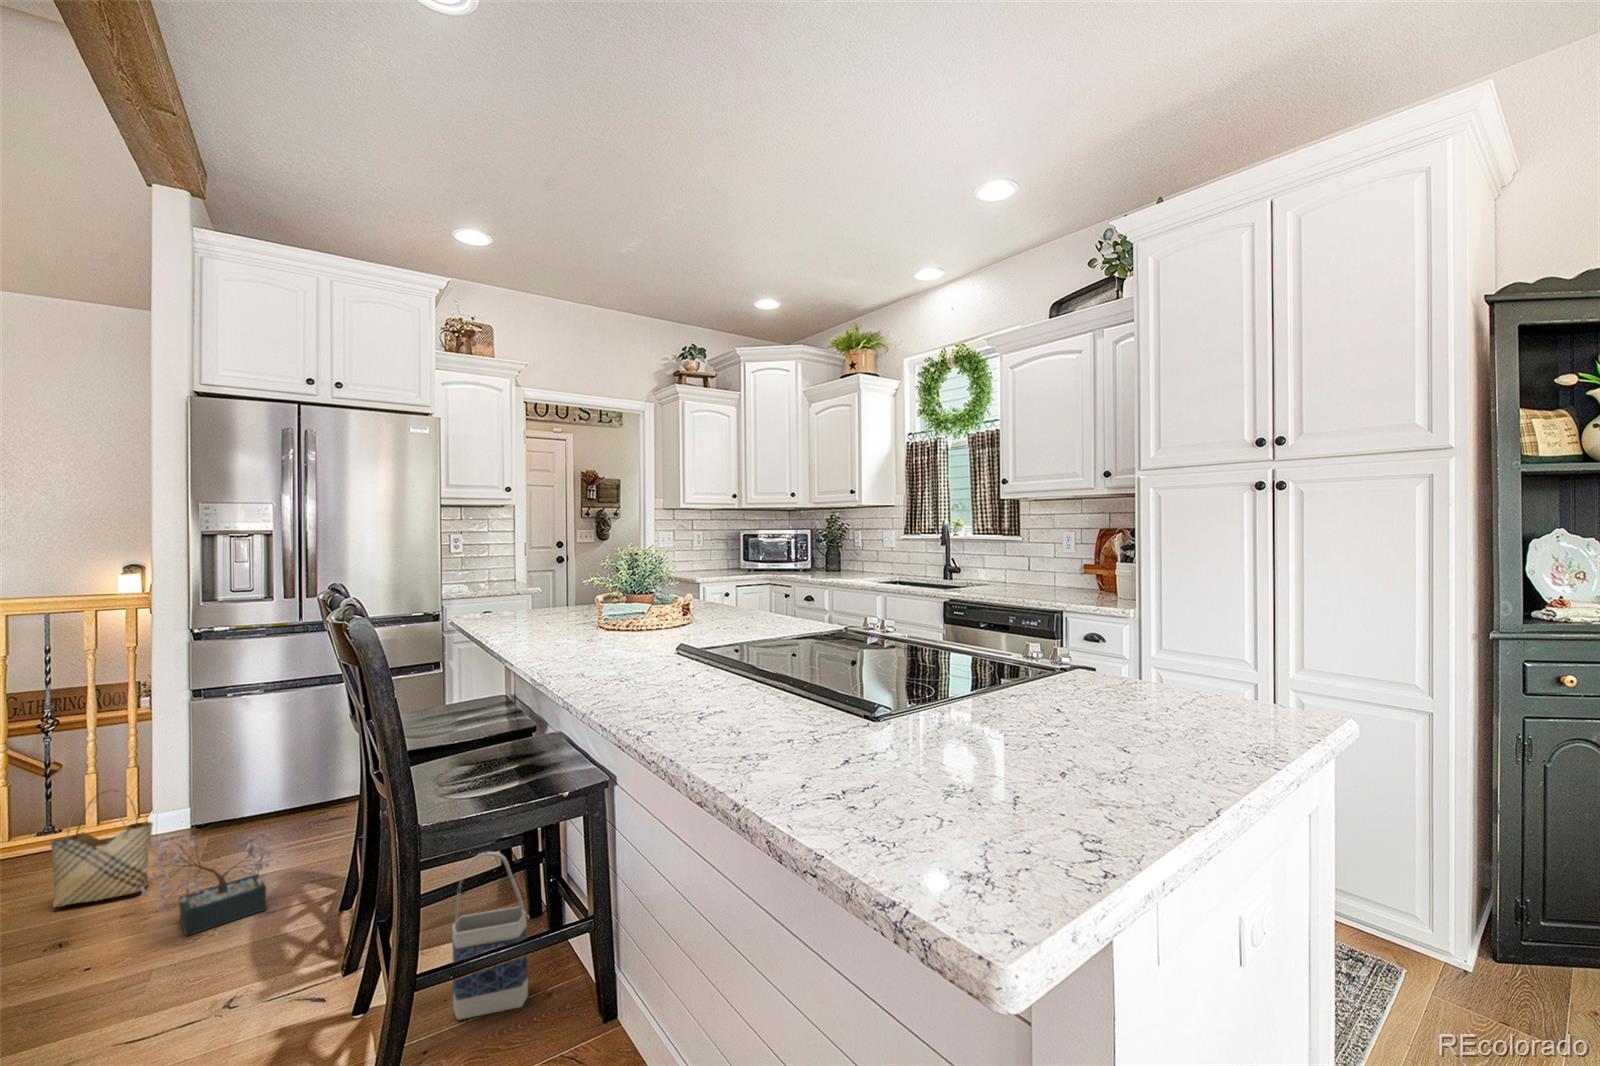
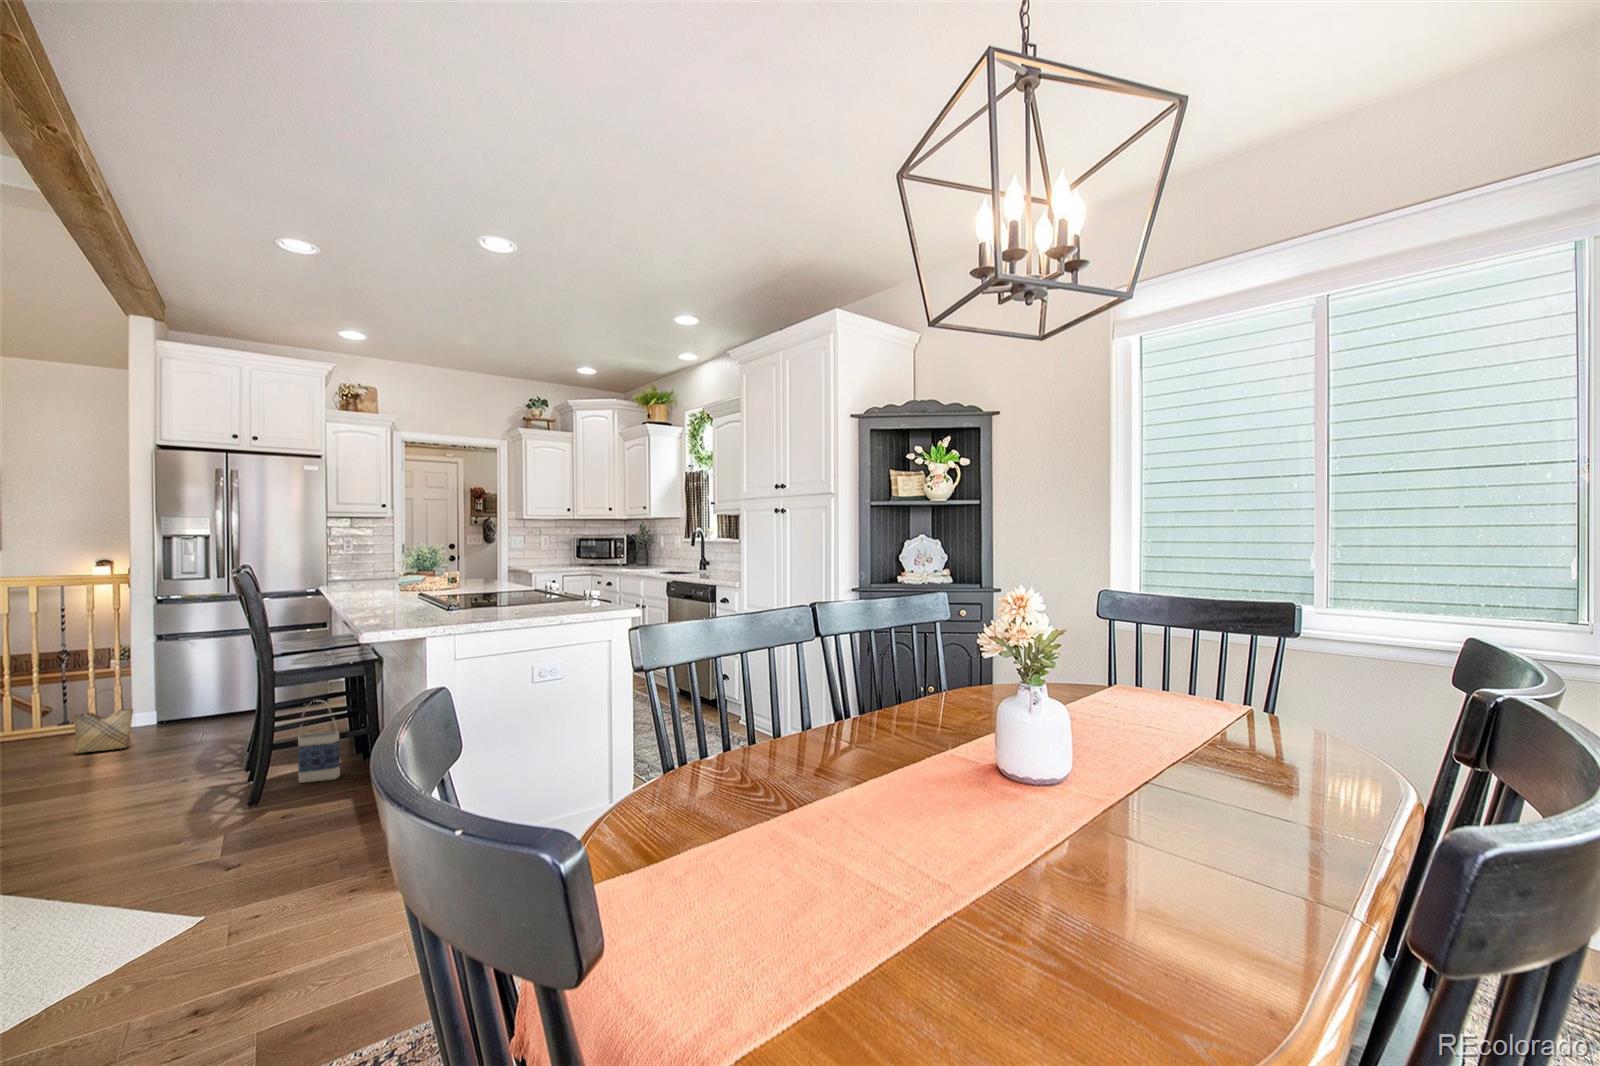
decorative plant: present [140,833,284,936] -> none [129,708,214,762]

